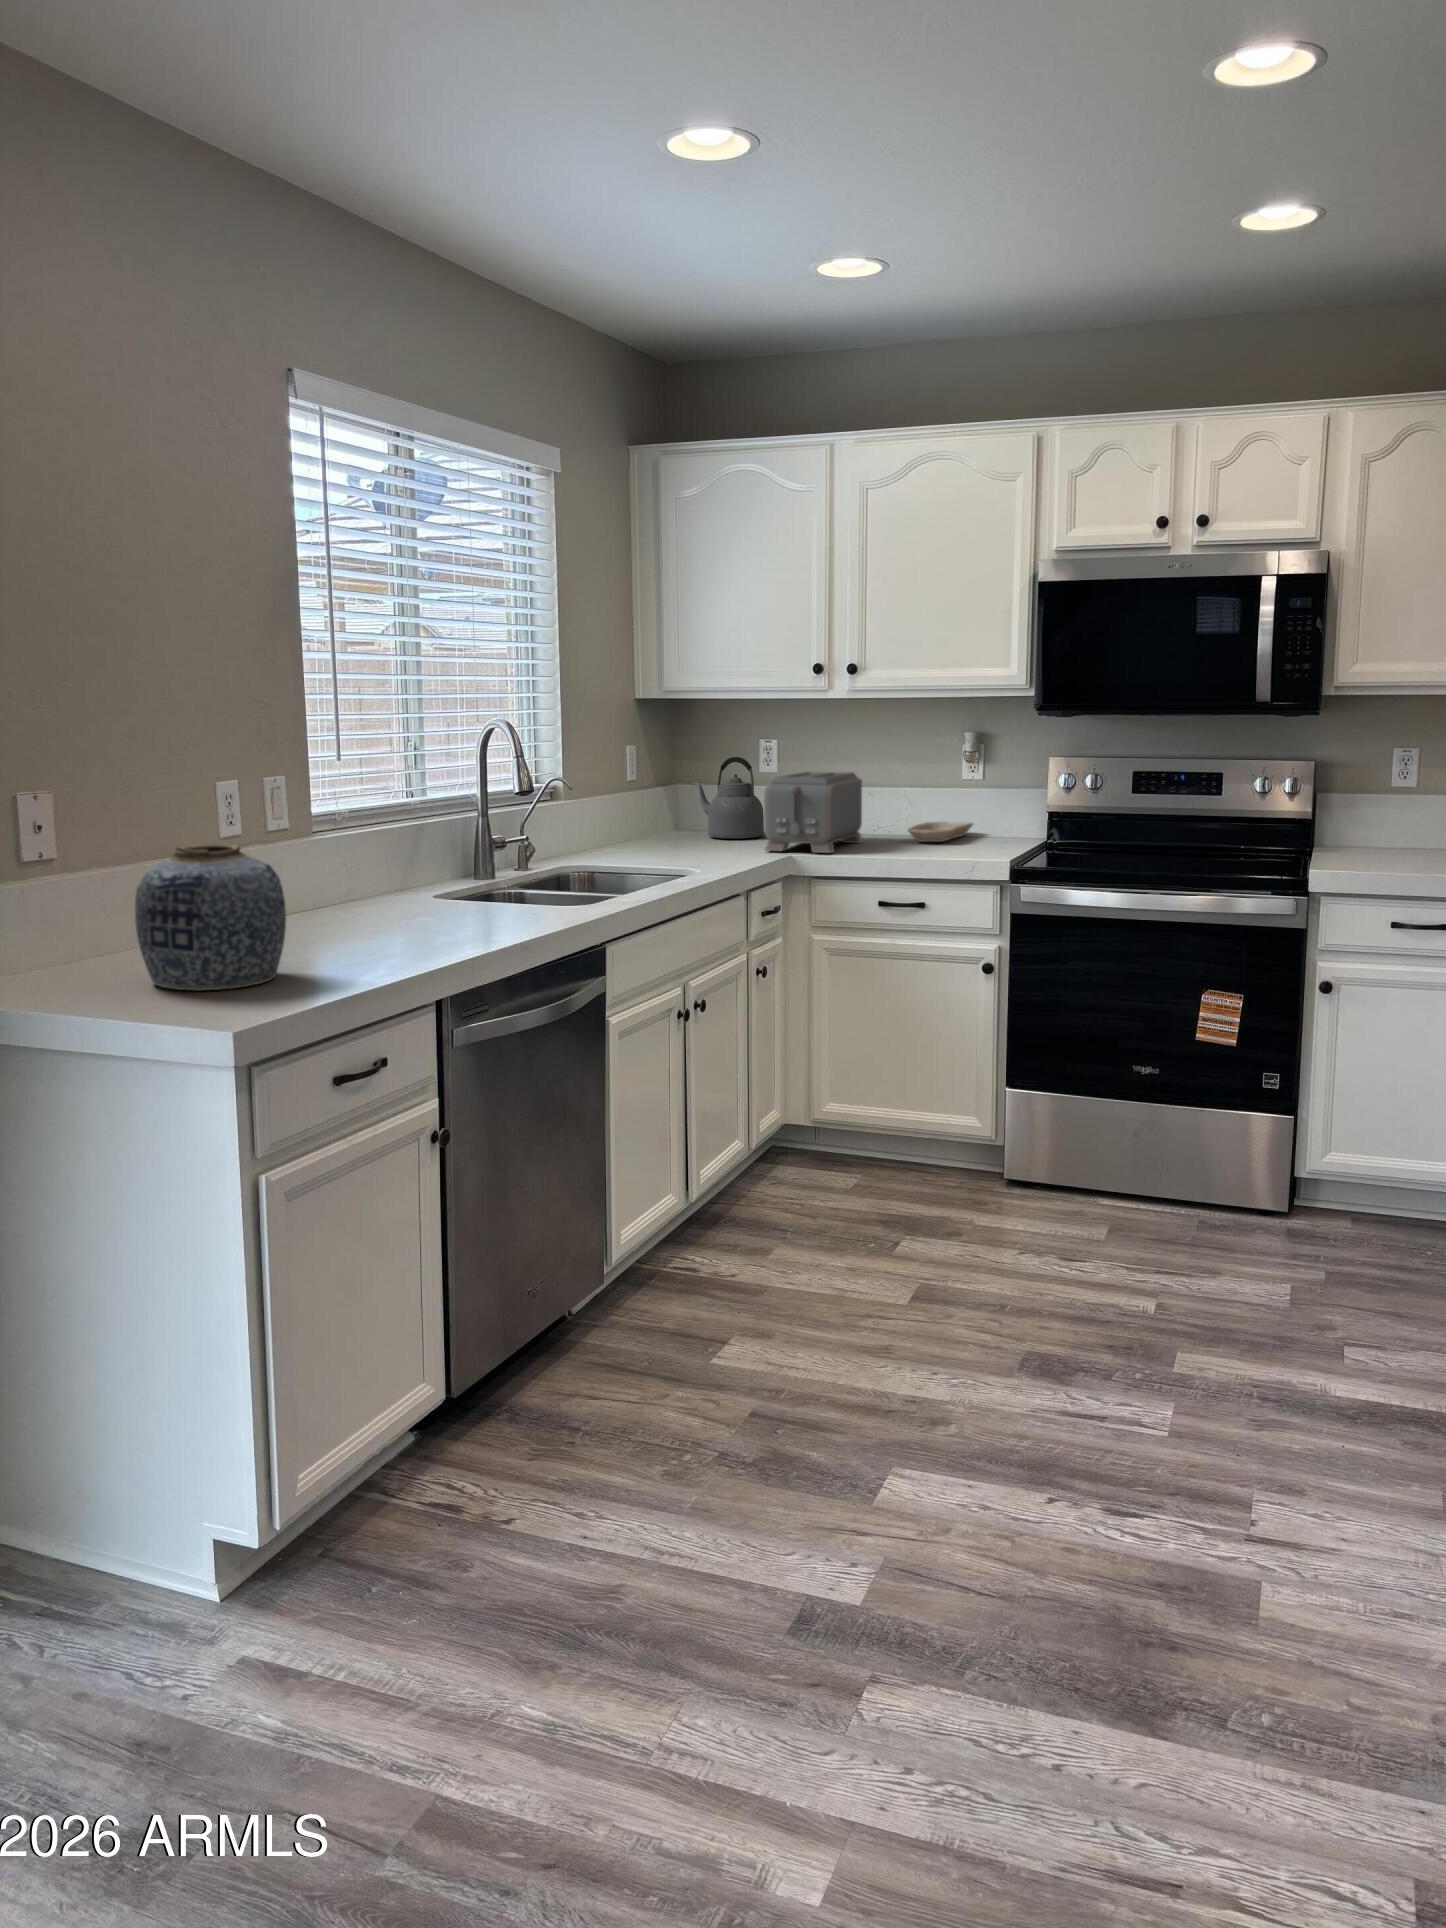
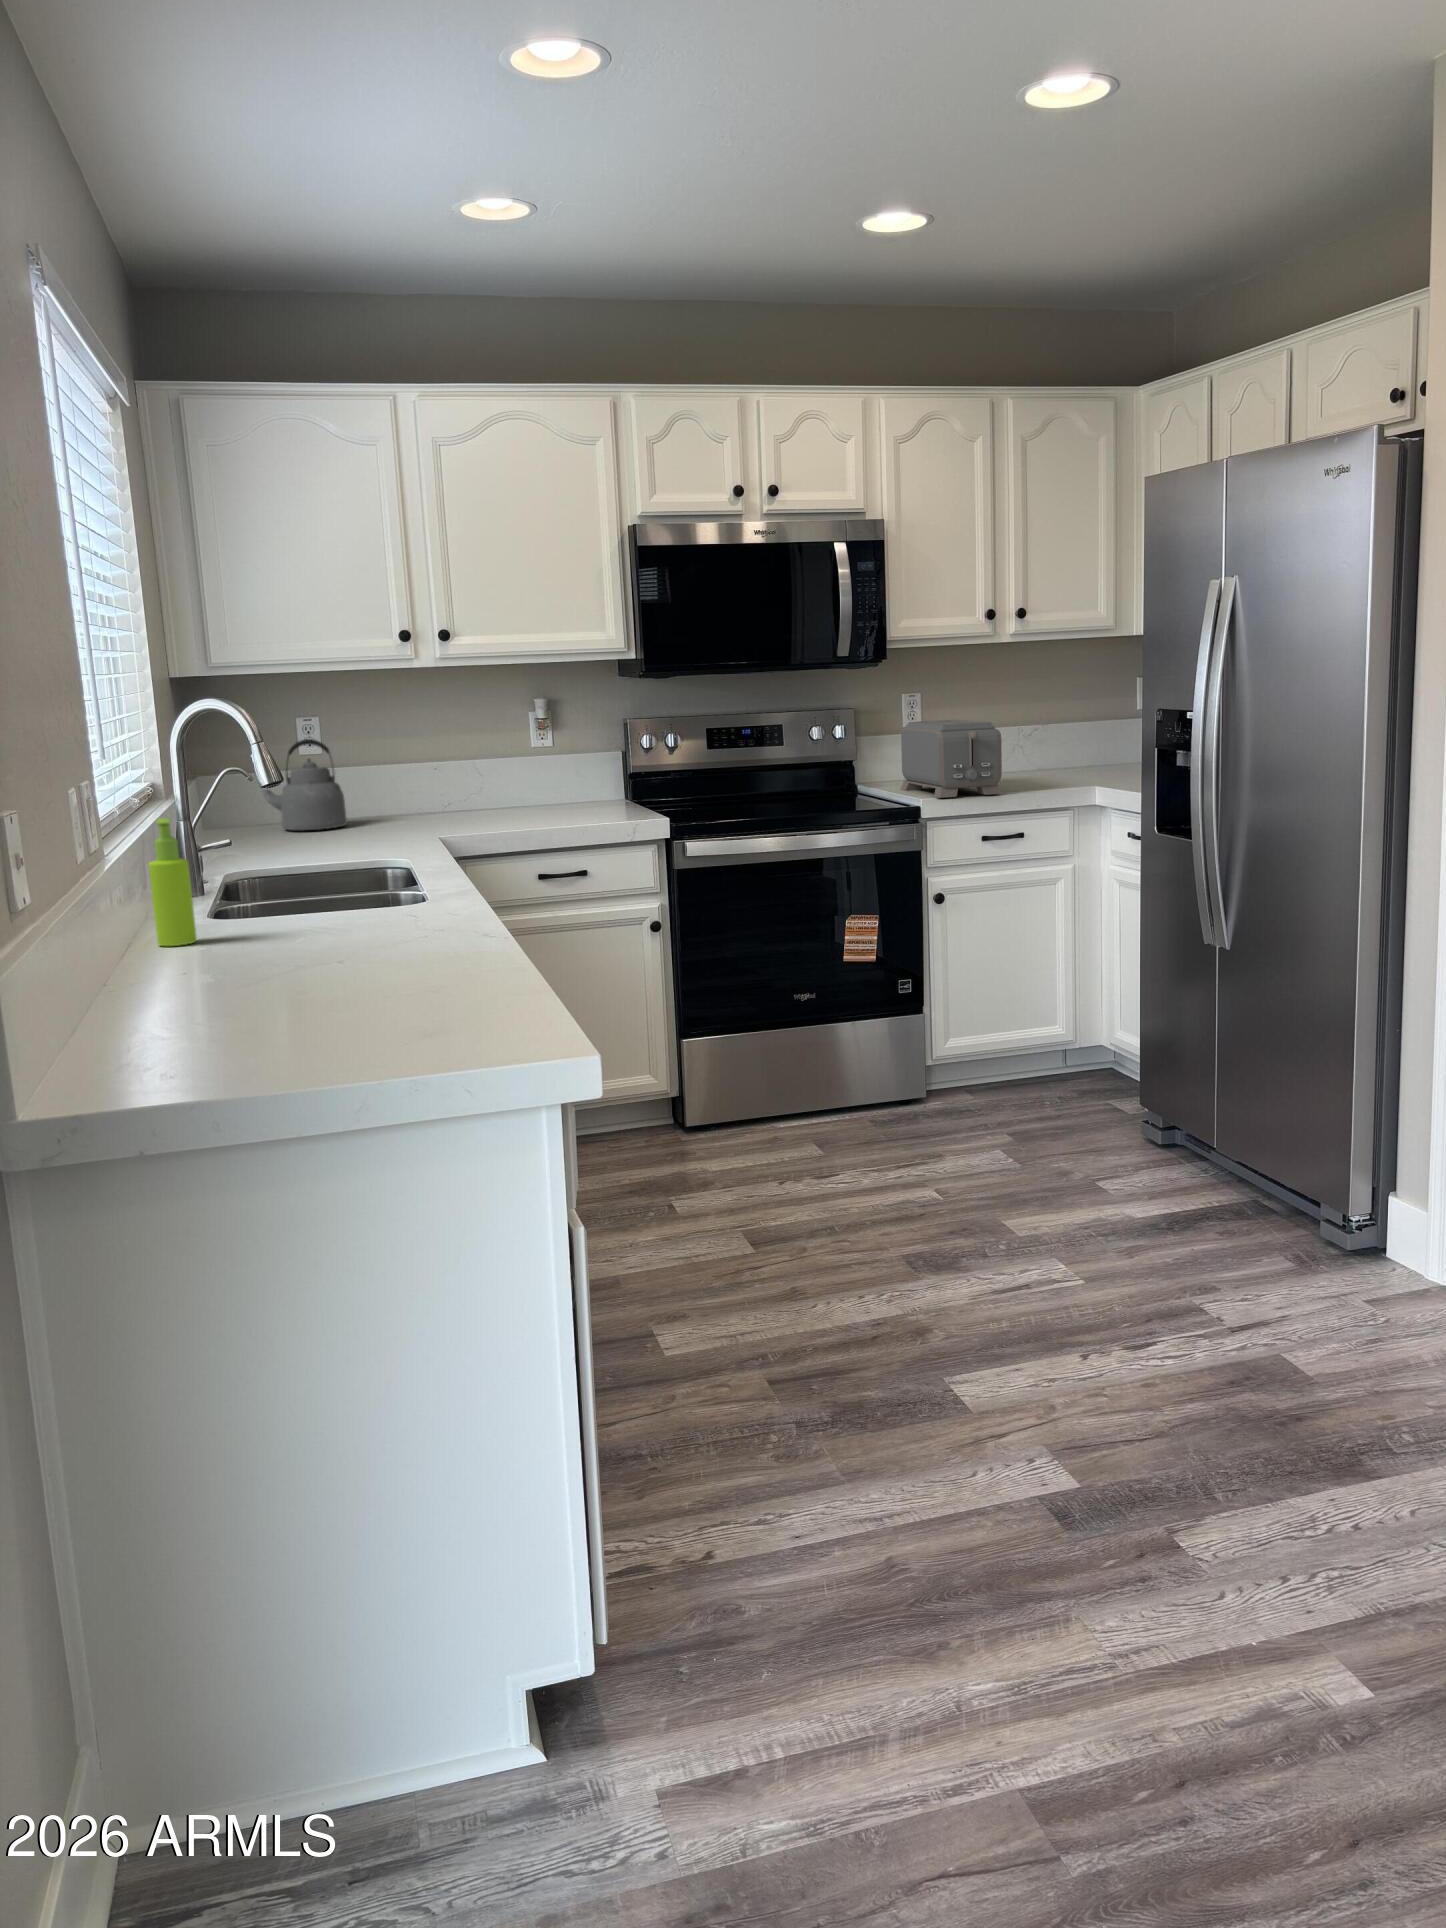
toaster: present [764,772,863,853] -> present [901,720,1002,798]
soap dispenser: none [324,817,359,917] -> present [149,818,197,946]
tray: present [908,821,973,842] -> none [501,791,559,813]
vase: present [135,844,286,991] -> none [231,837,424,1031]

